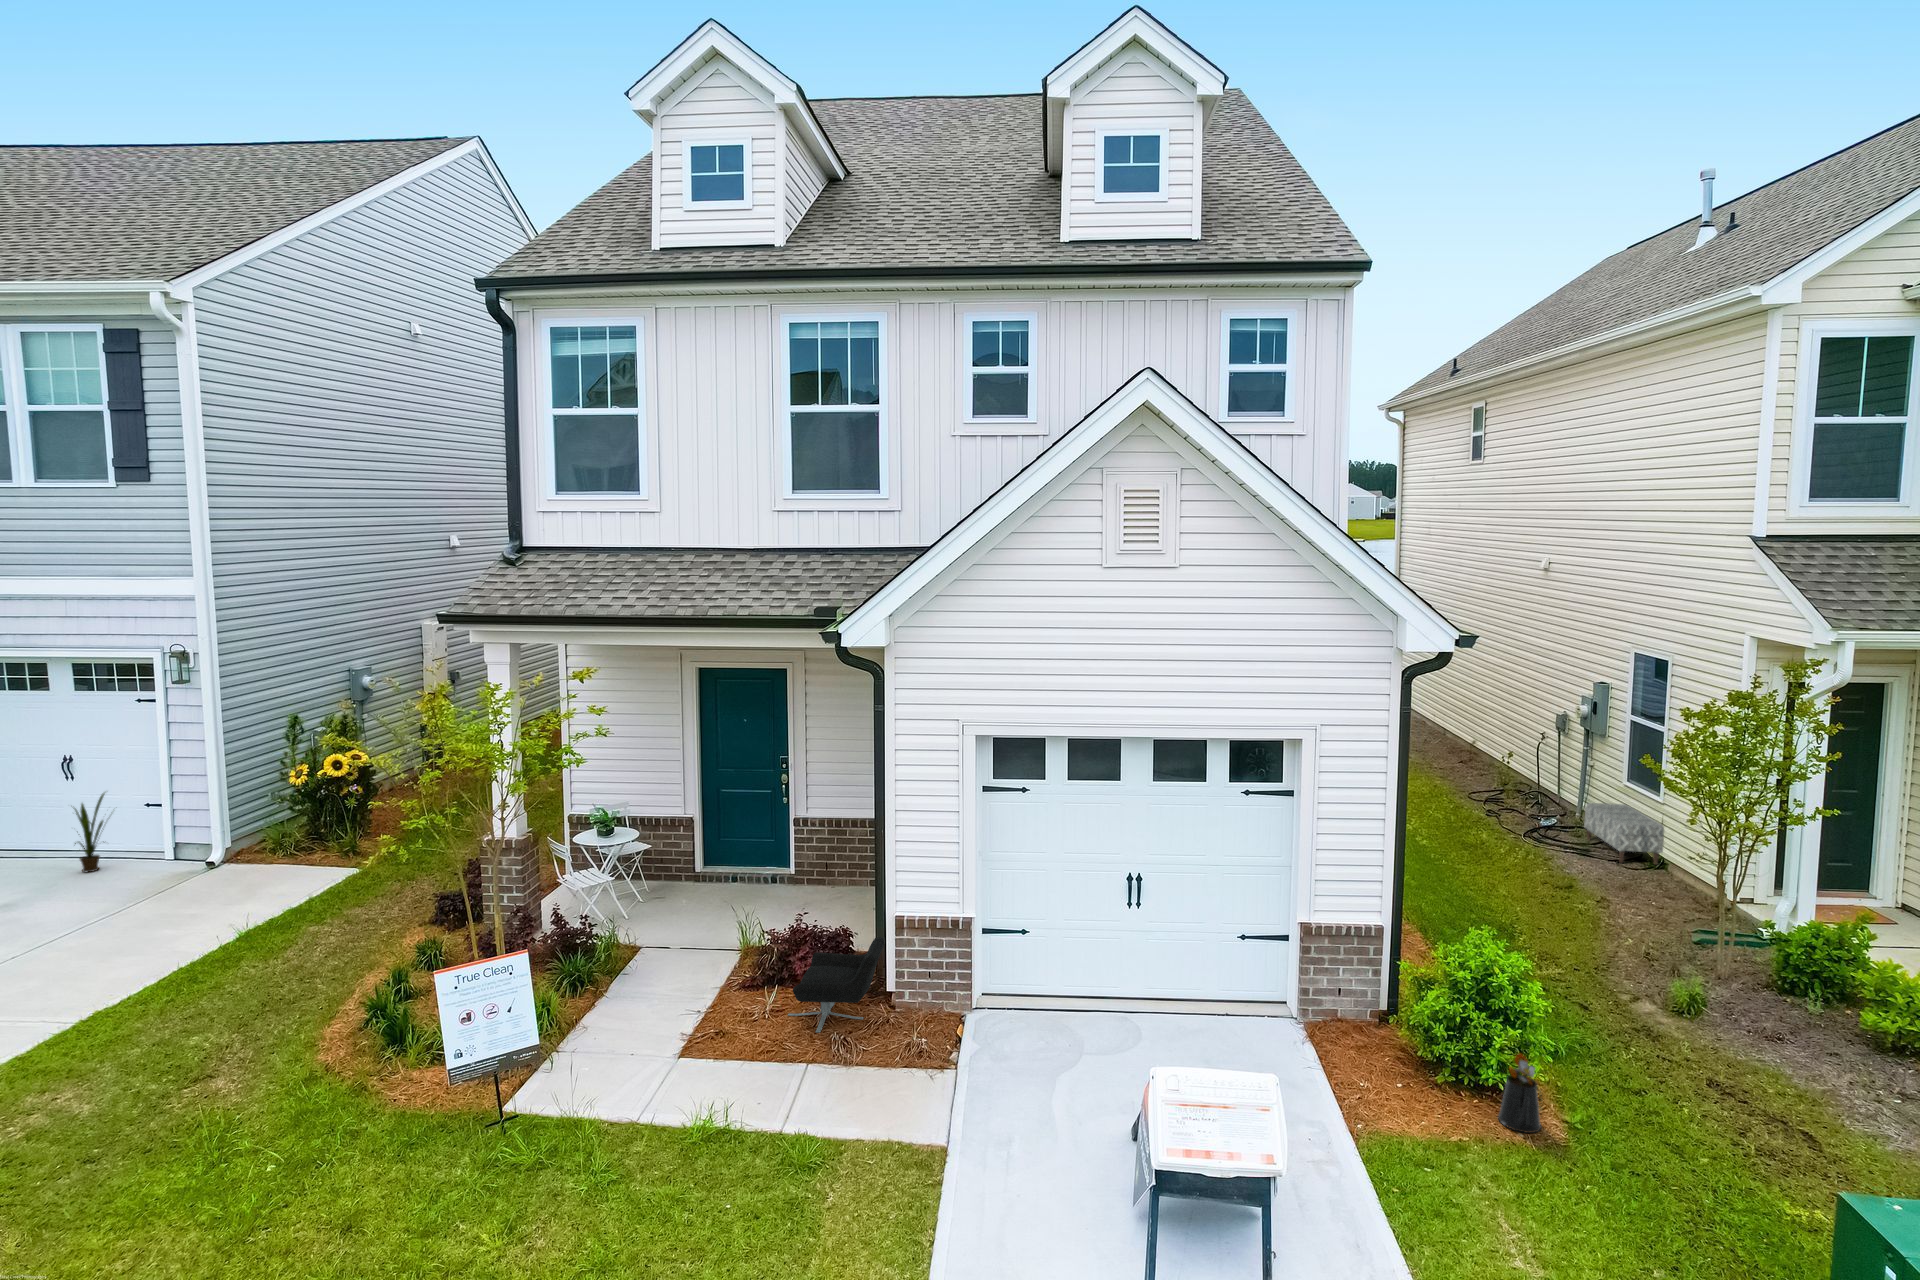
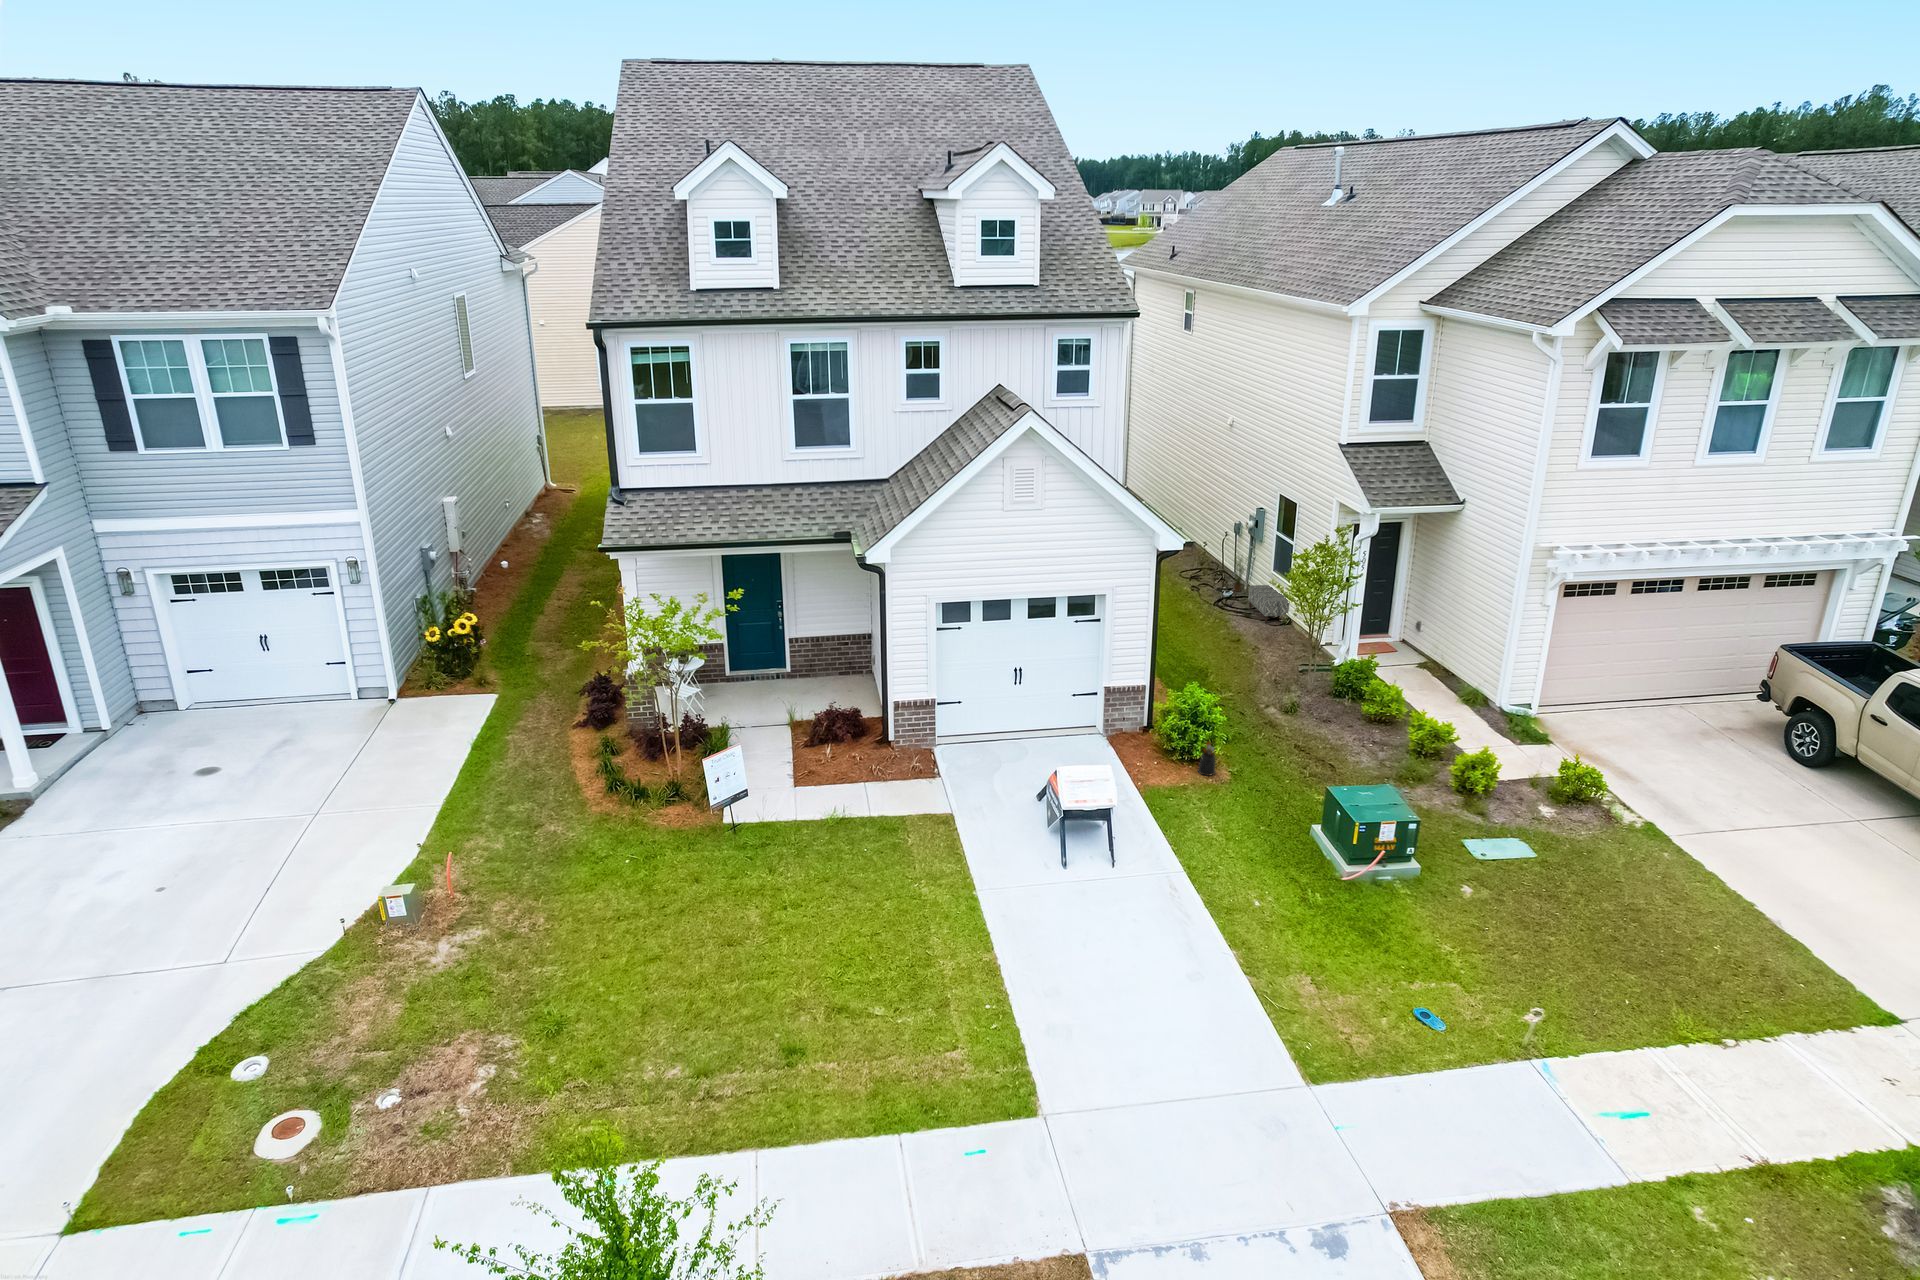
house plant: present [75,793,105,872] -> present [1234,555,1251,592]
lounge chair: present [788,937,884,1033] -> none [840,714,892,768]

